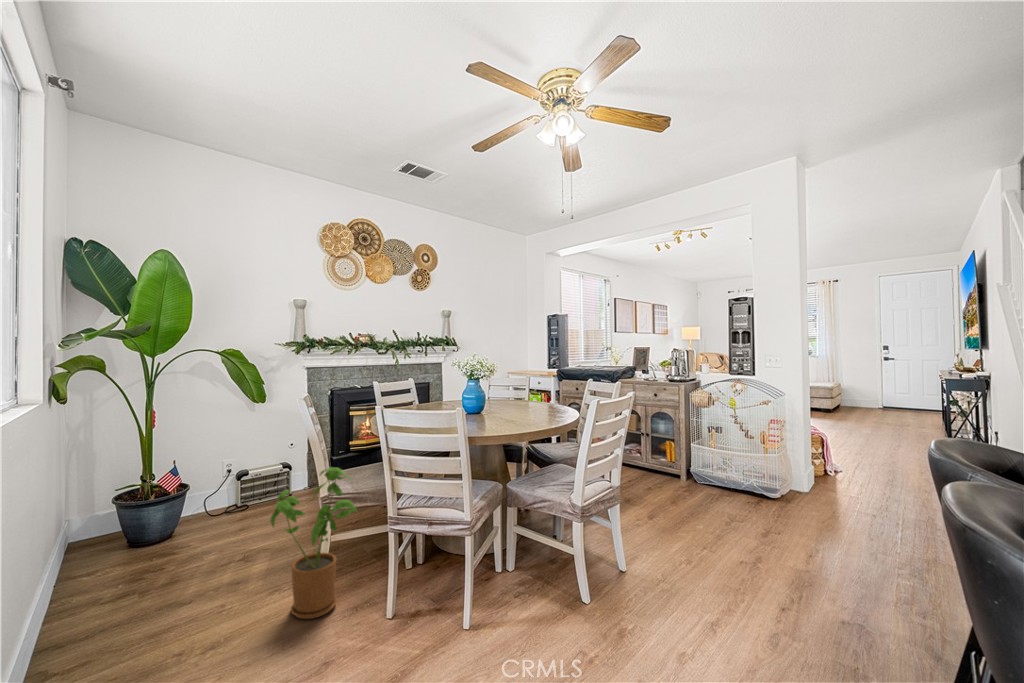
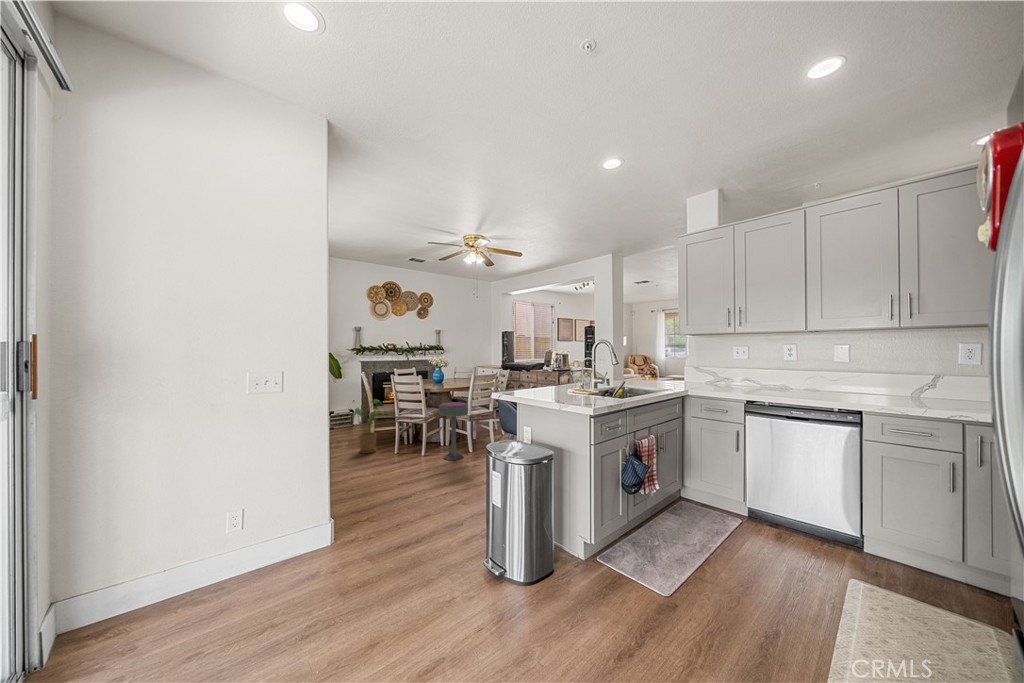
bar stool: none [514,477,596,655] -> present [439,402,468,460]

